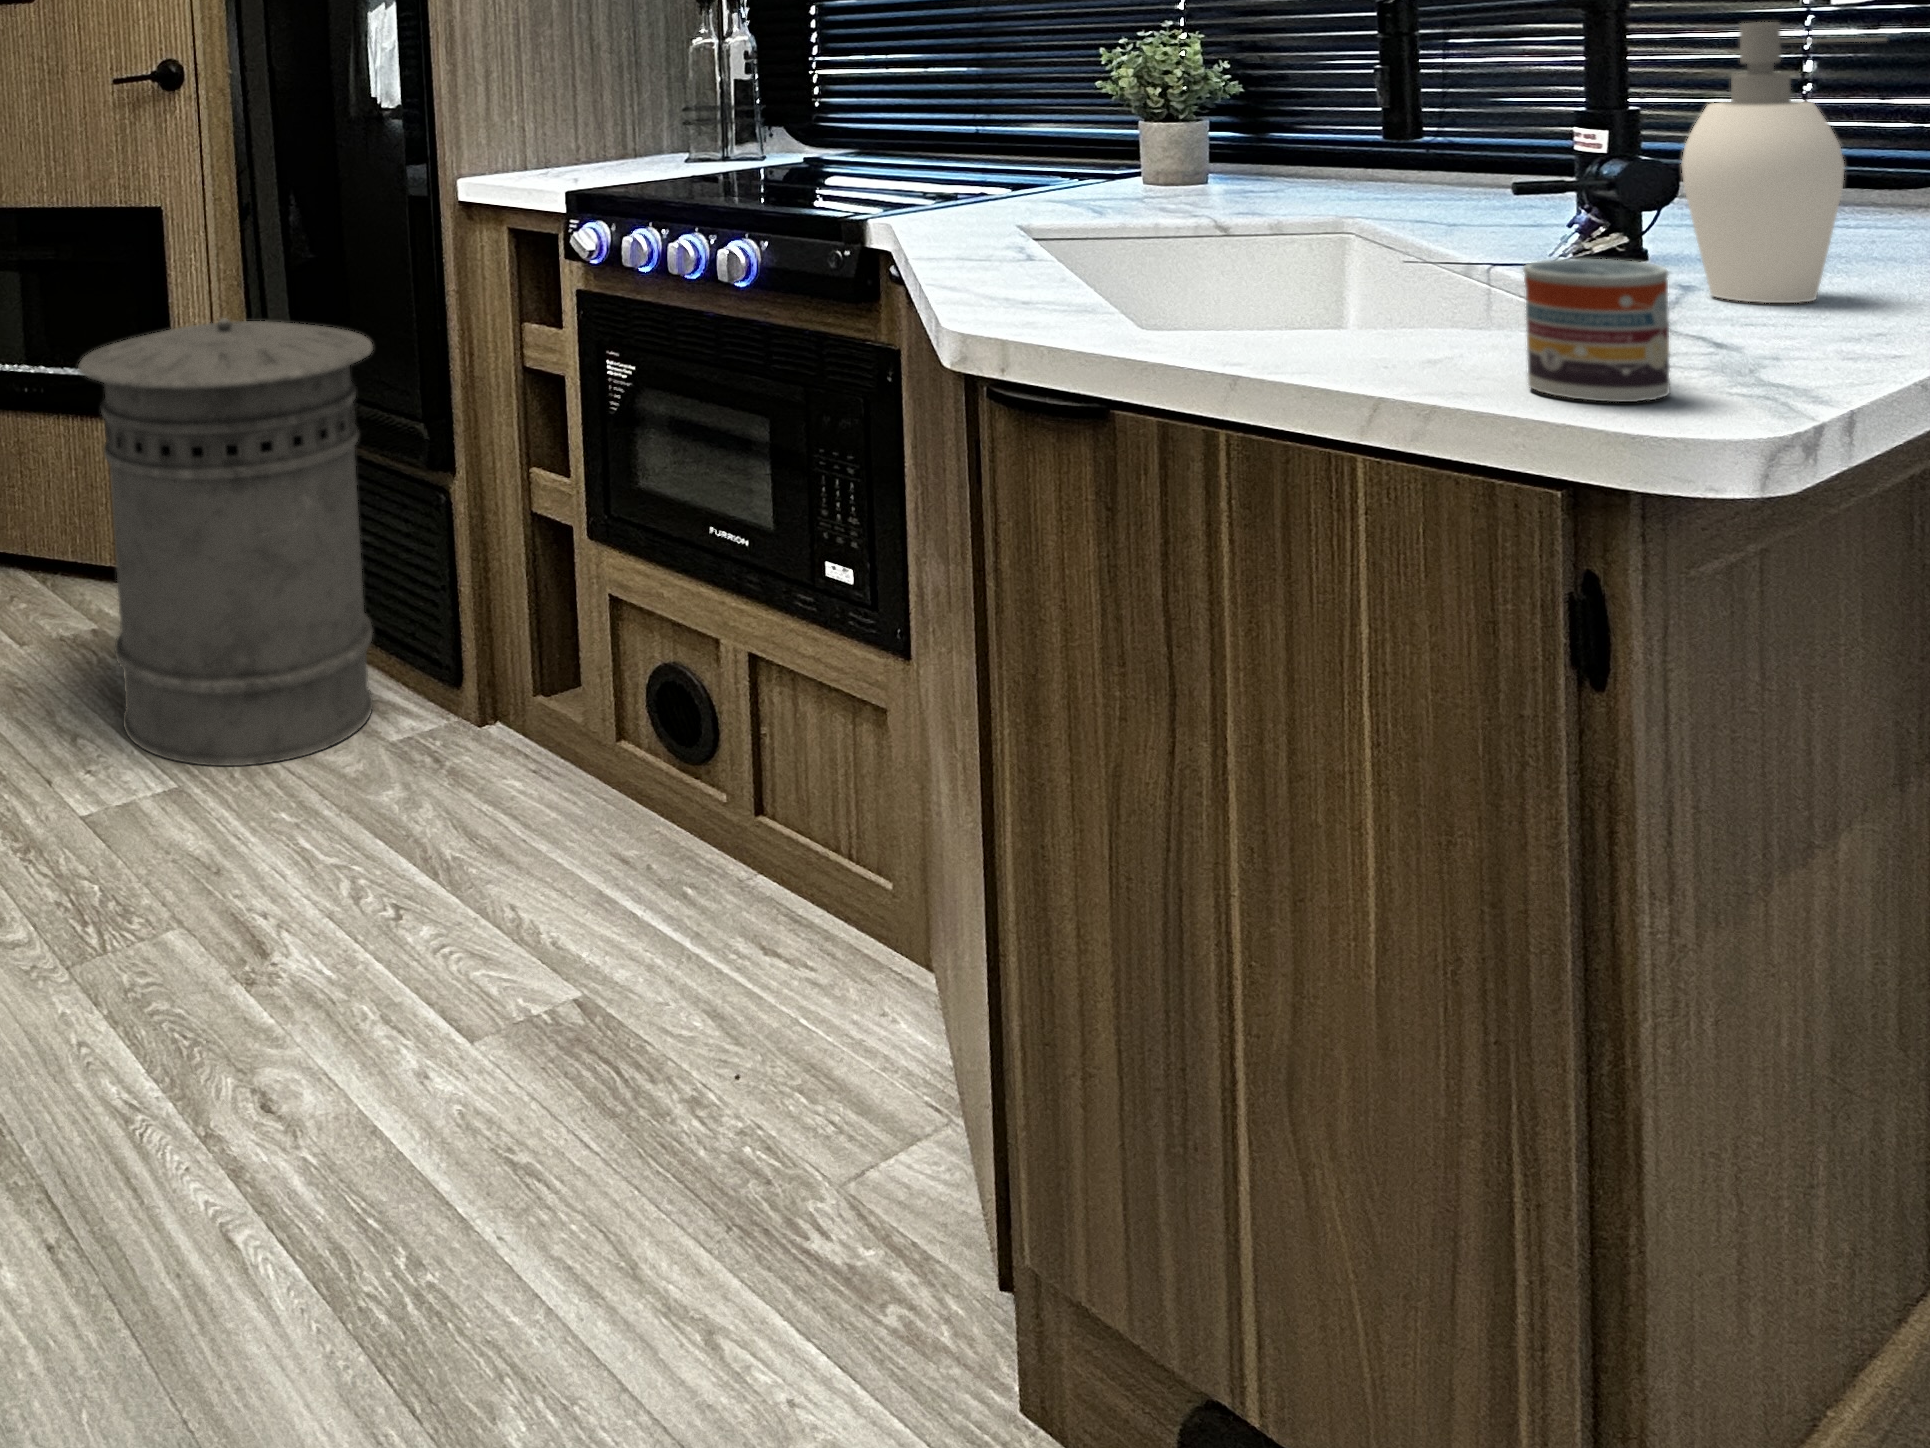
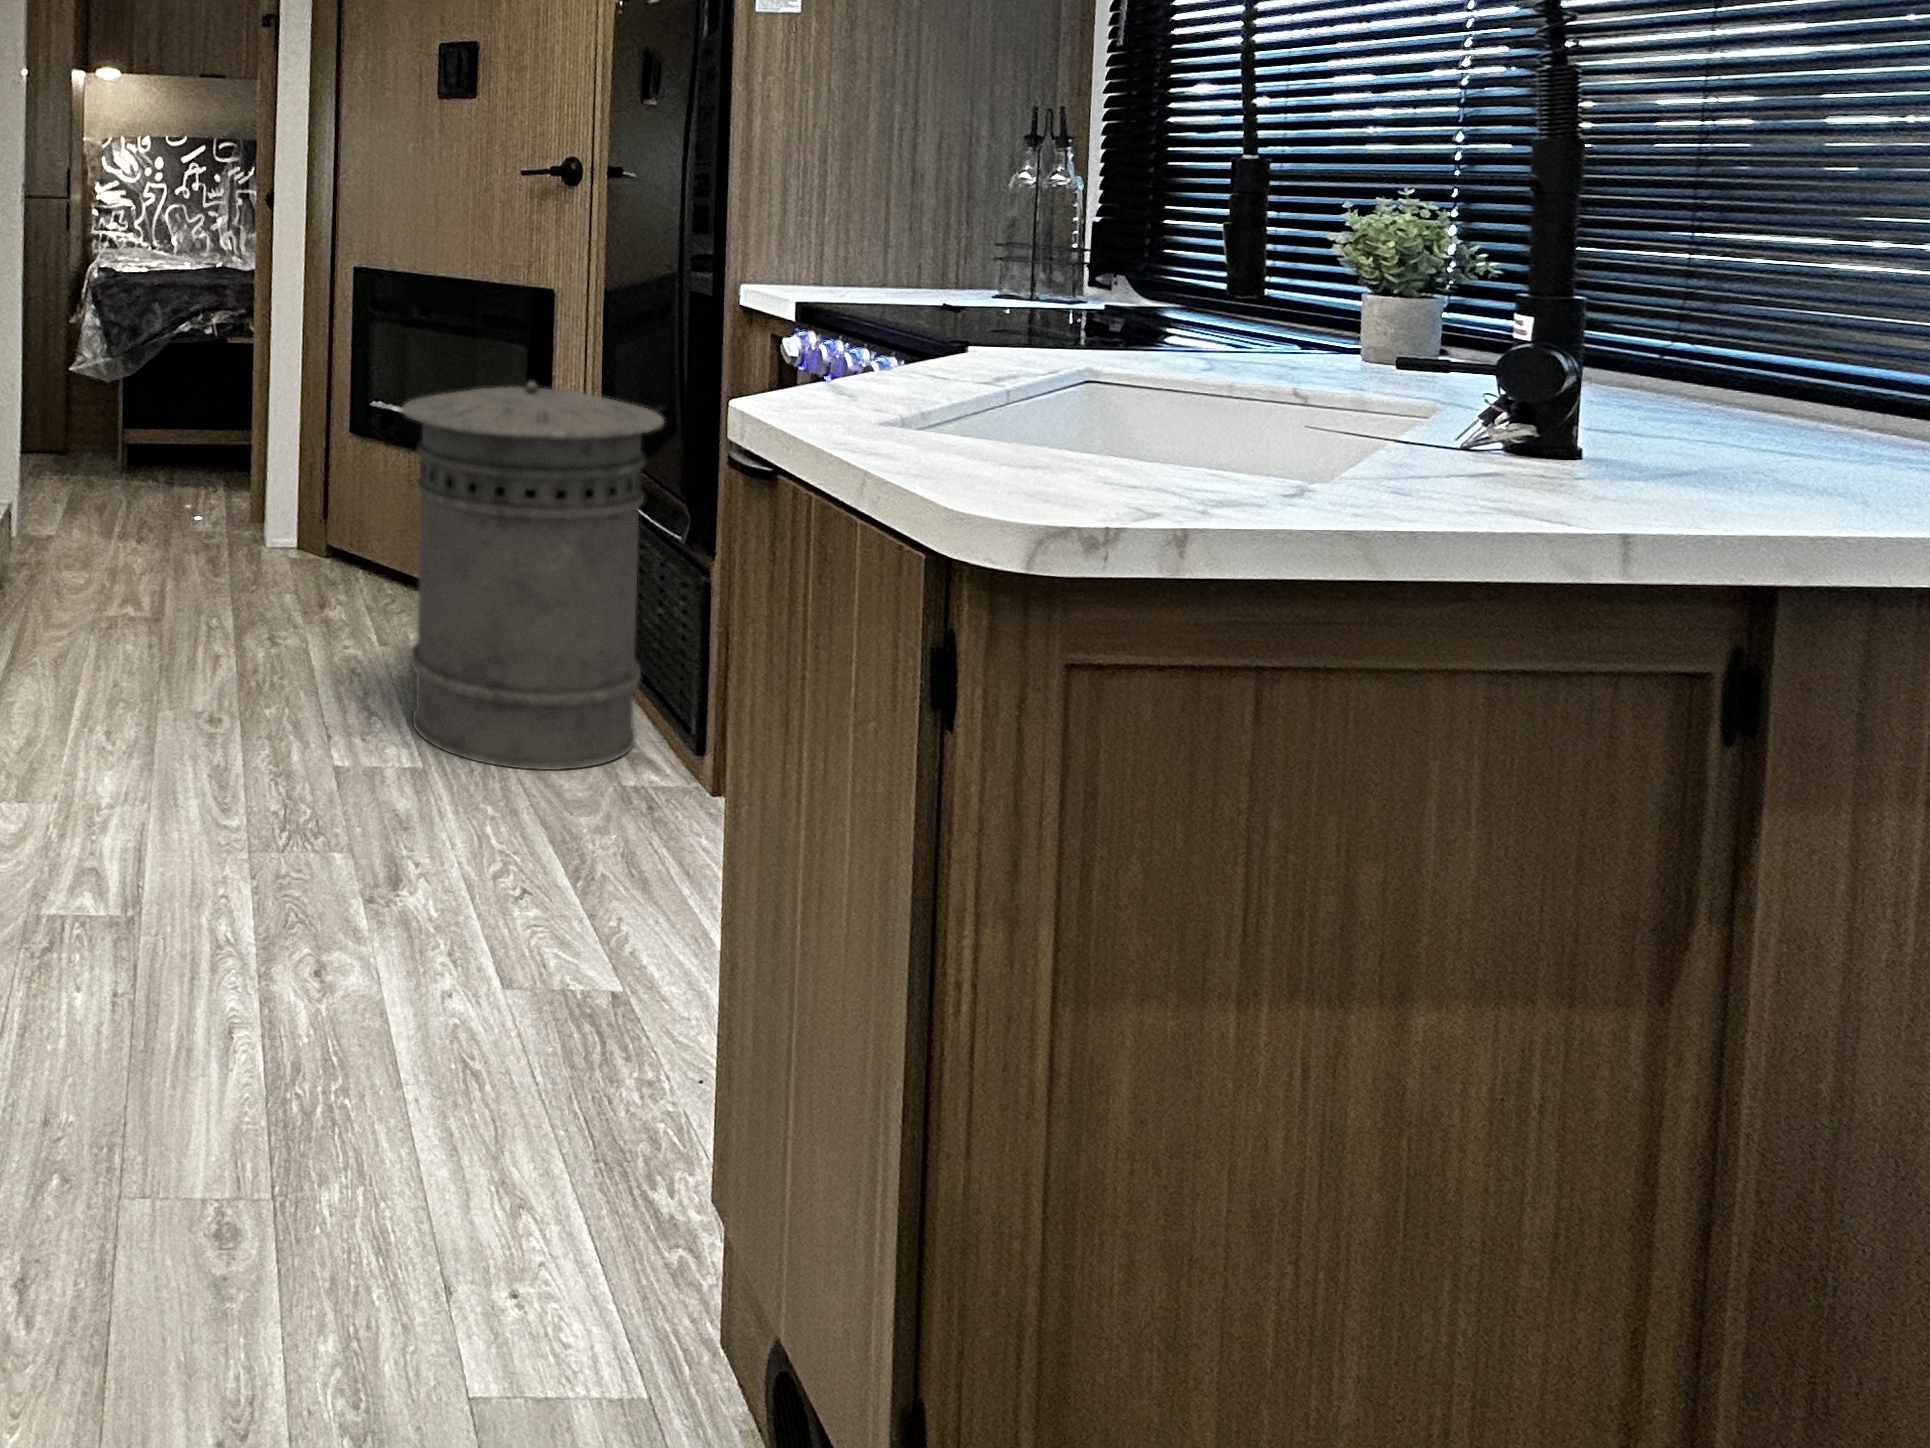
soap dispenser: present [1682,22,1886,303] -> none [1459,202,1626,494]
cup: present [1523,259,1670,402] -> none [953,376,1092,499]

